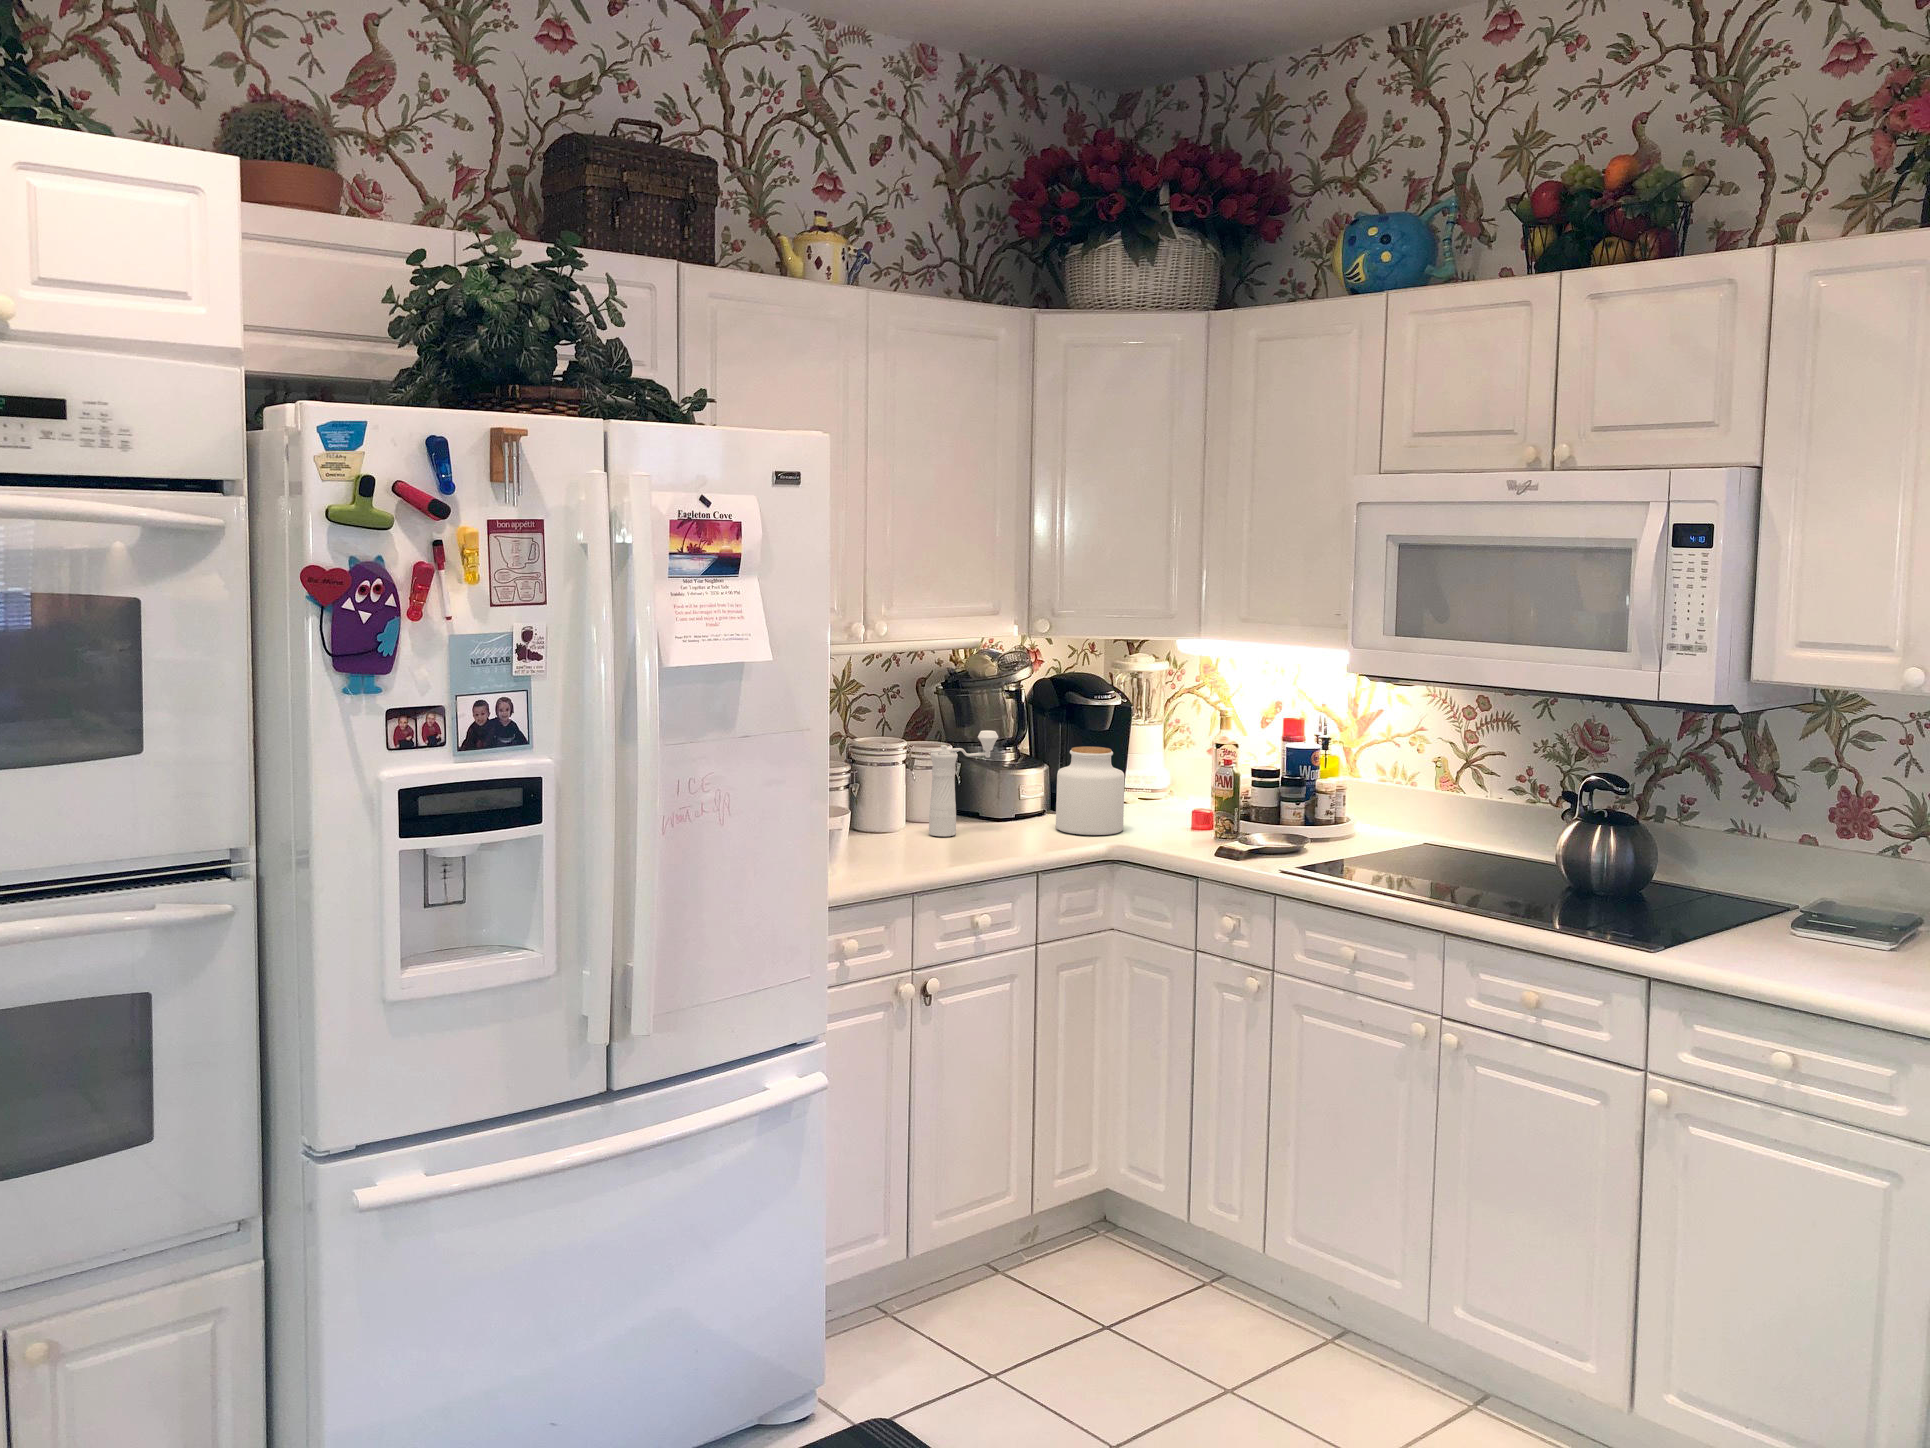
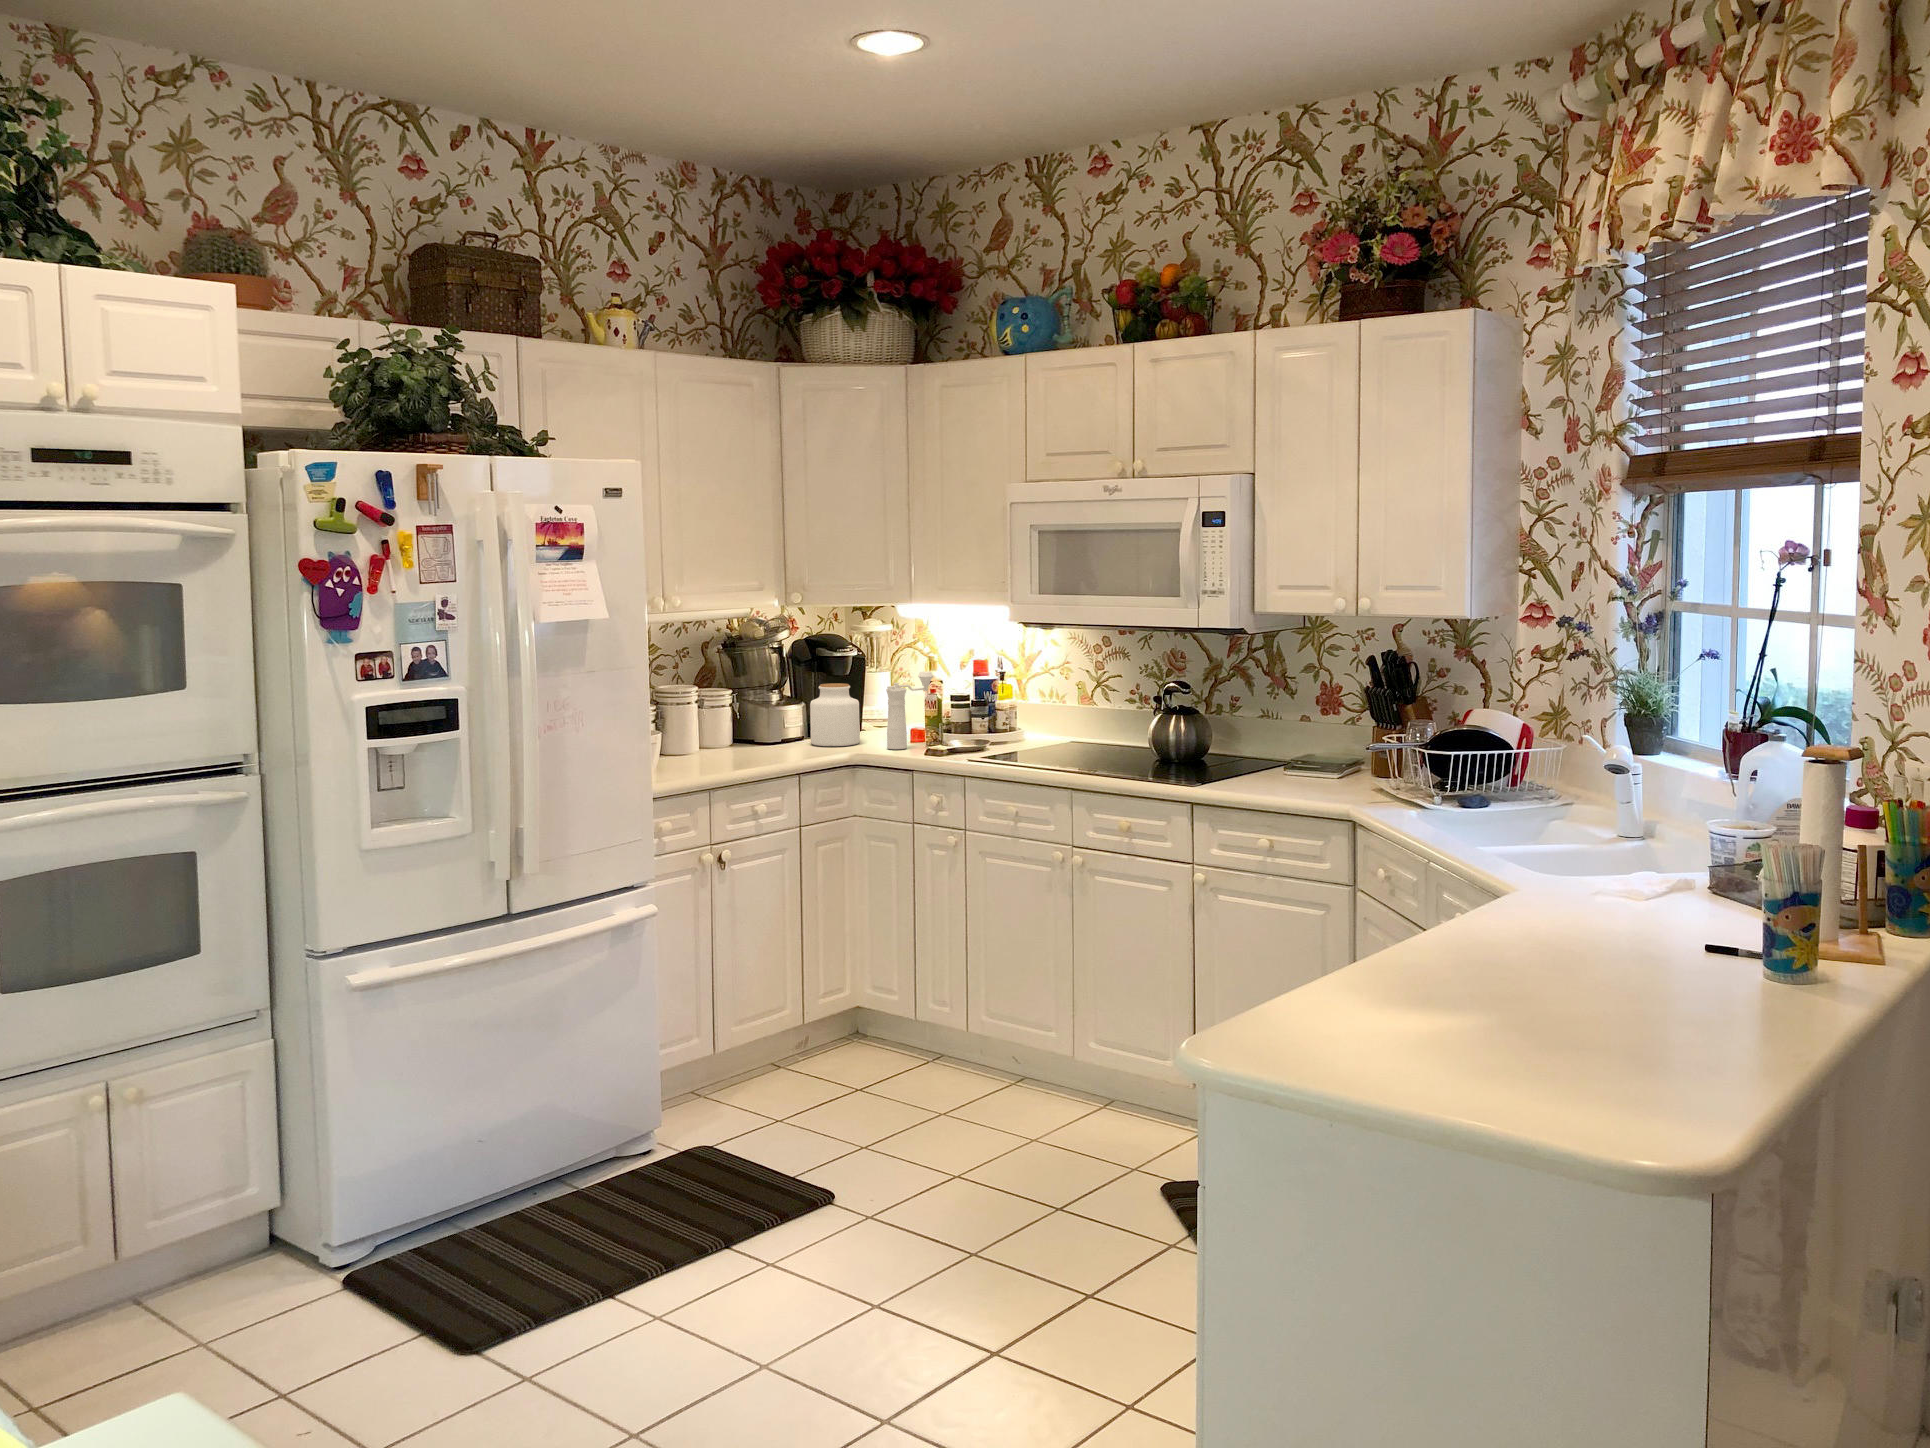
pepper mill: present [929,730,998,836] -> present [886,672,933,749]

